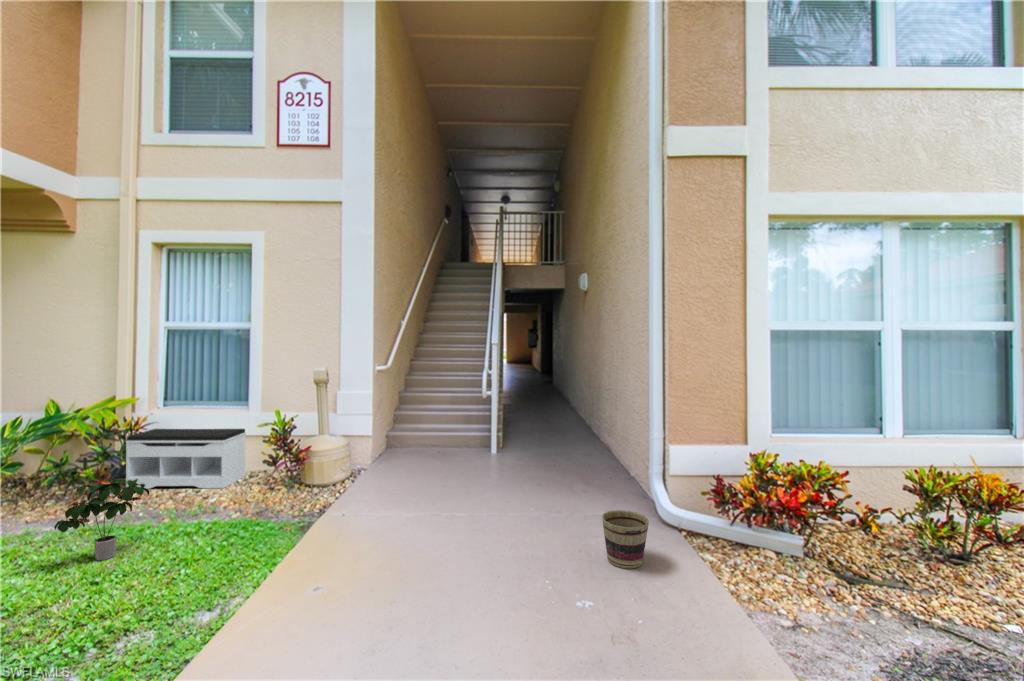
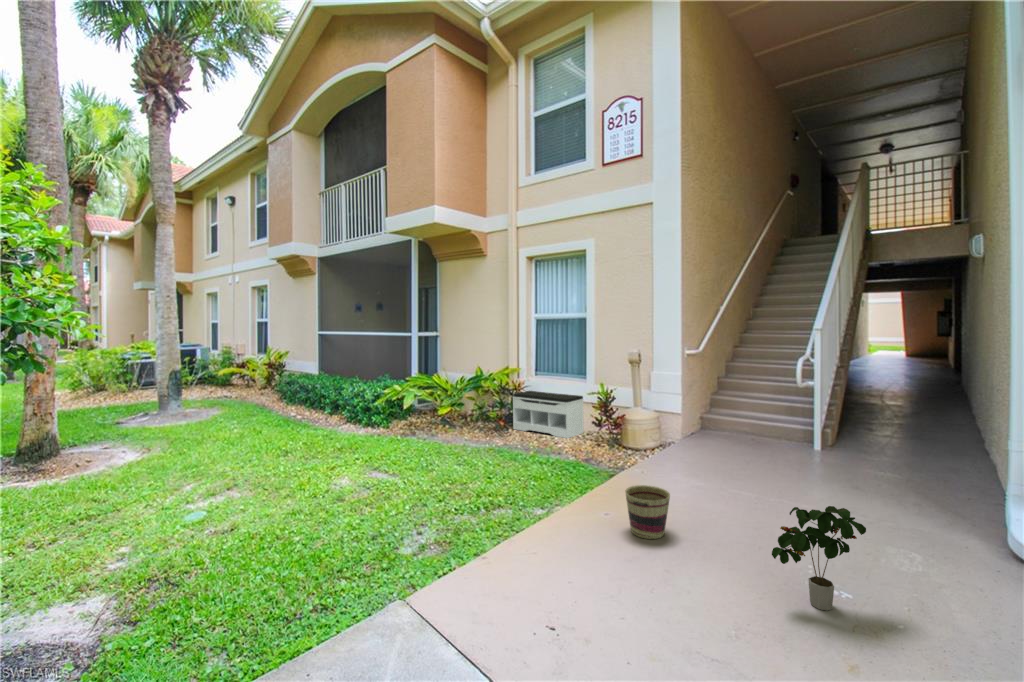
potted plant: present [54,478,150,561] -> present [772,506,866,611]
basket: present [602,510,649,569] -> present [625,485,670,539]

